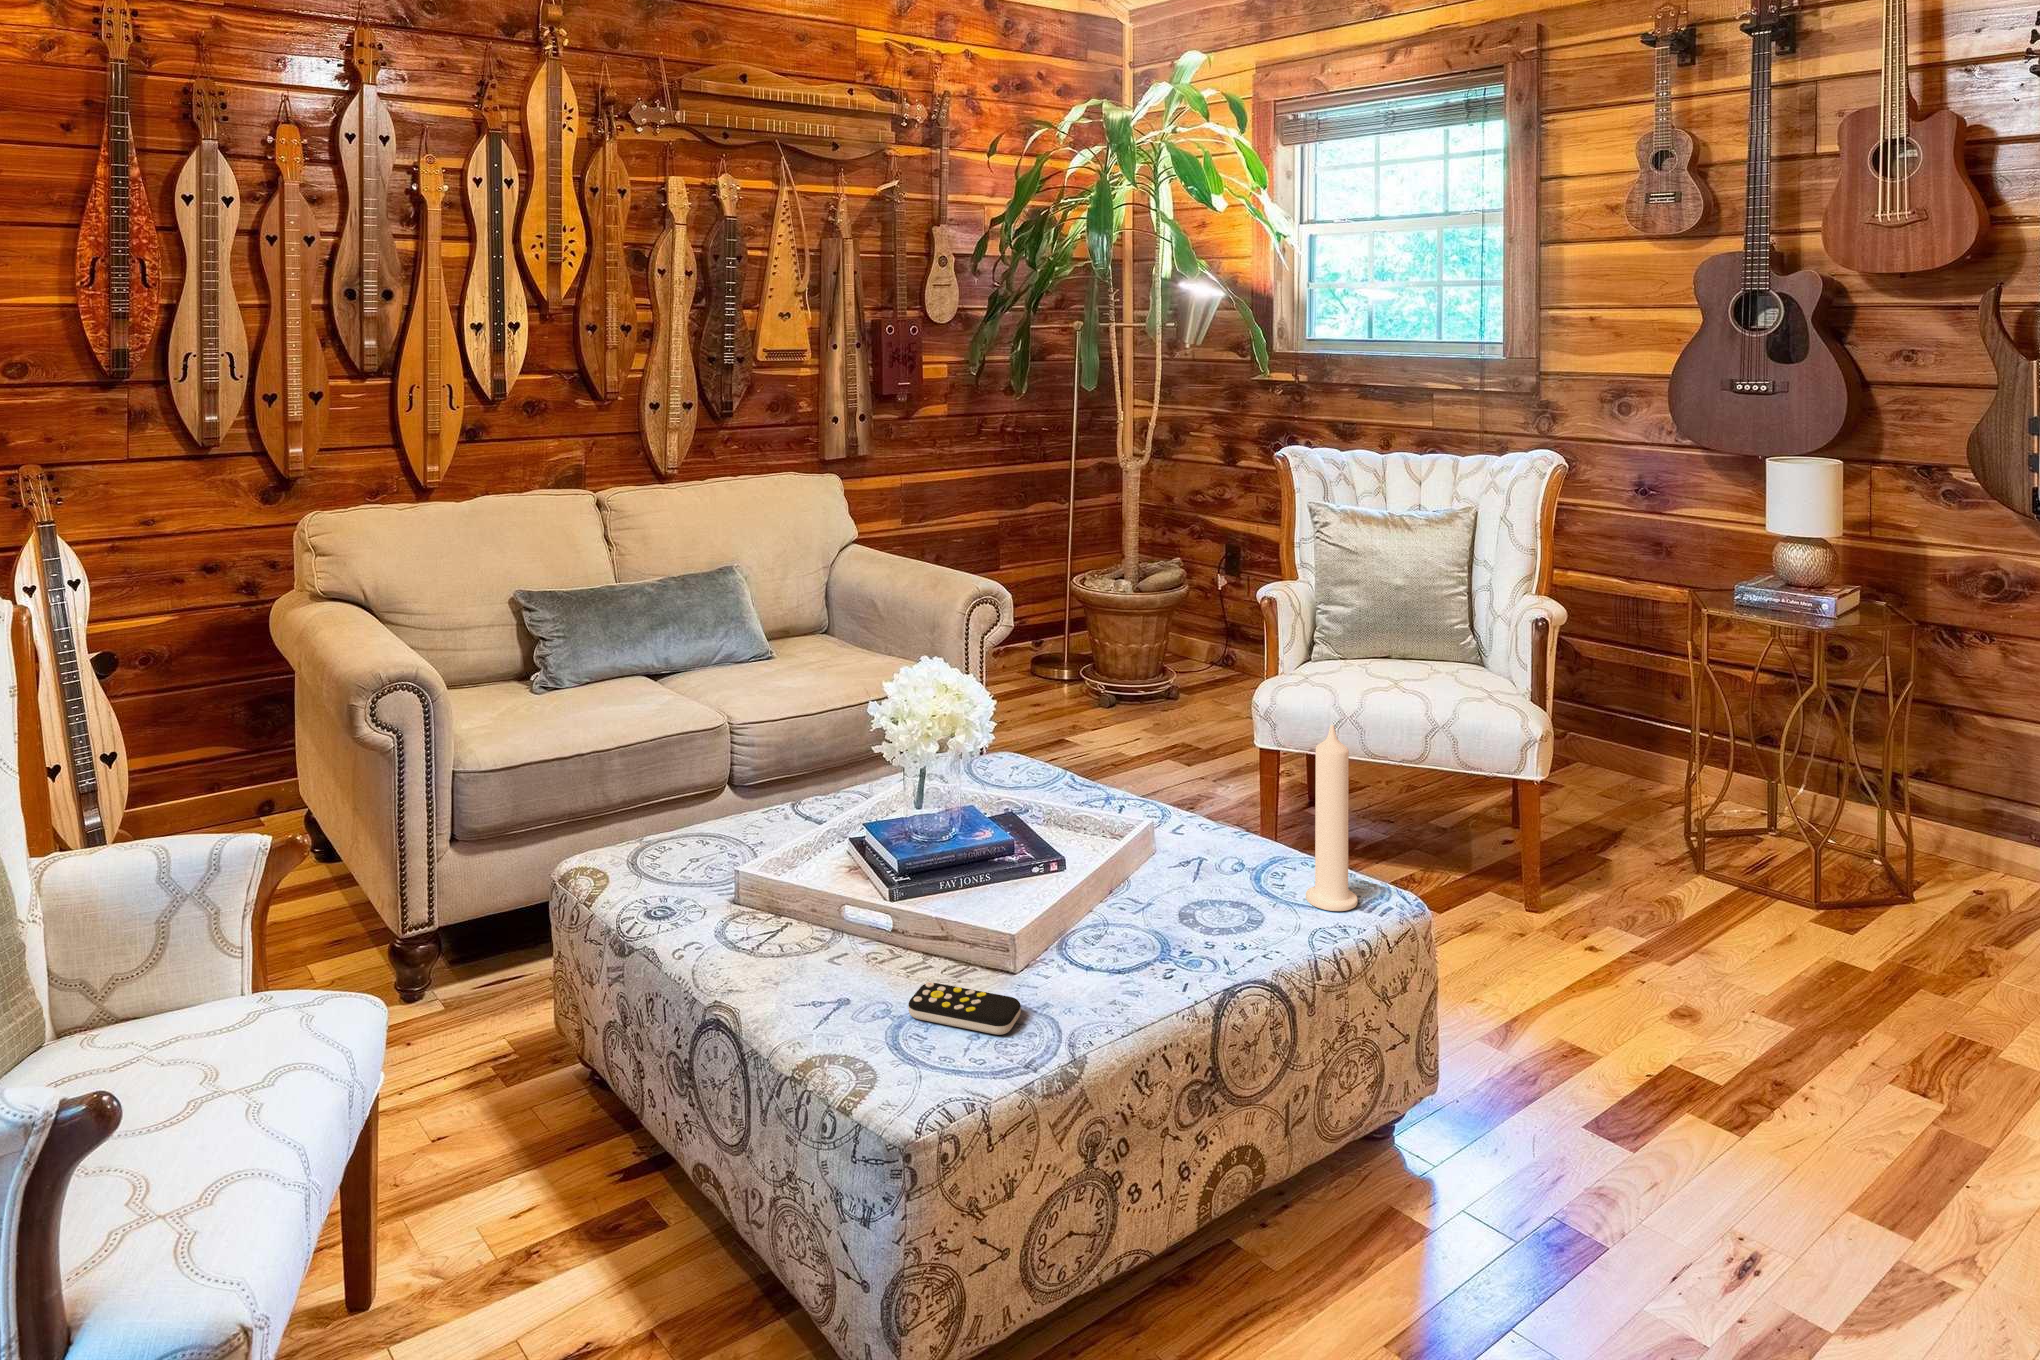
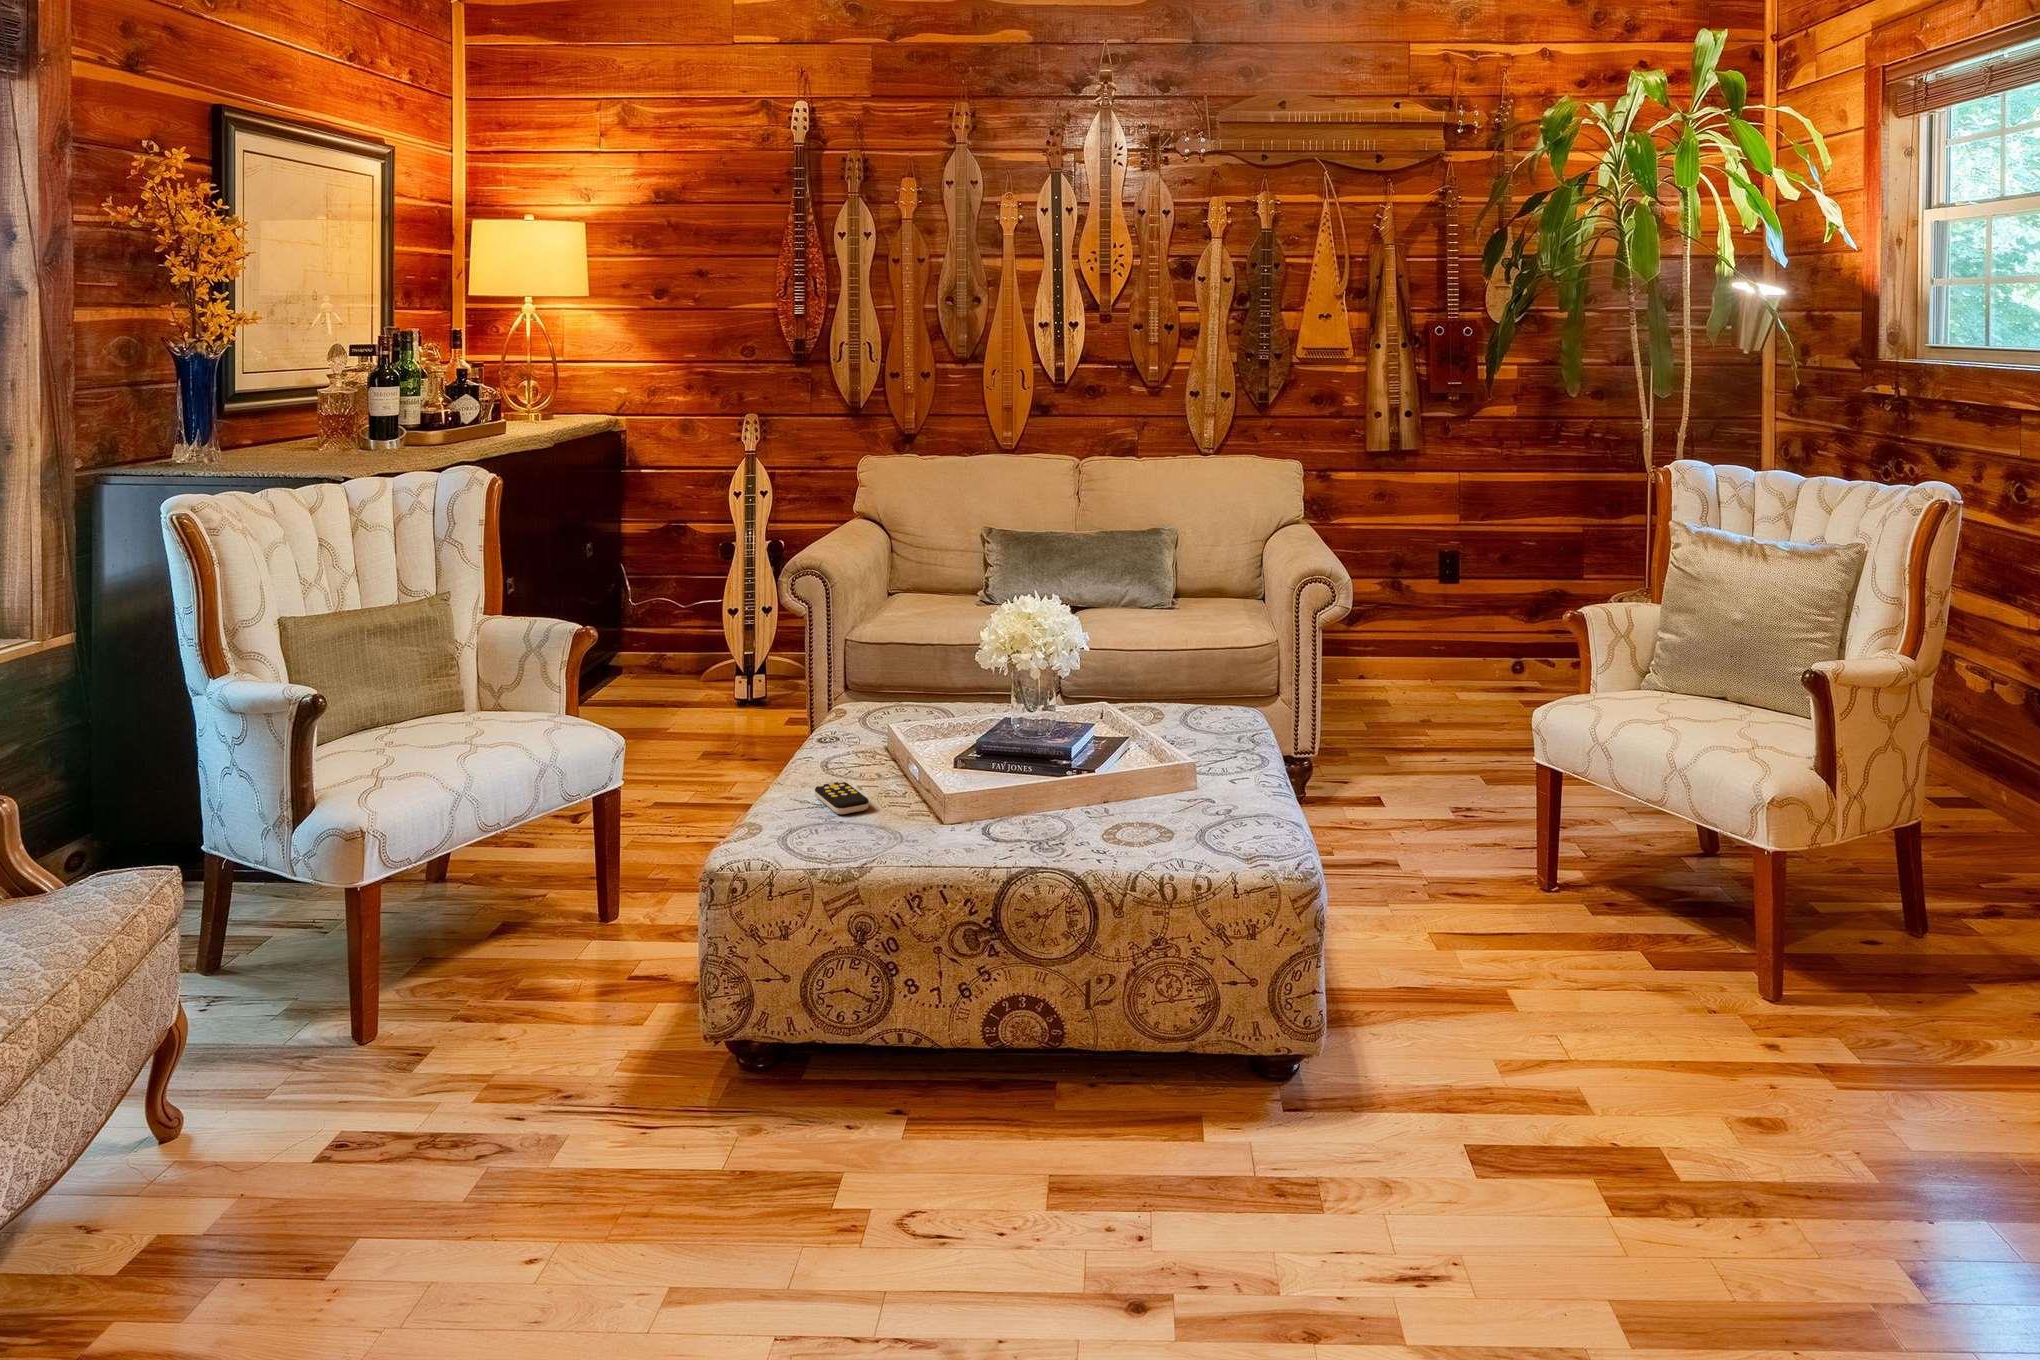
candle: present [1306,725,1358,911] -> none [1166,673,1207,825]

